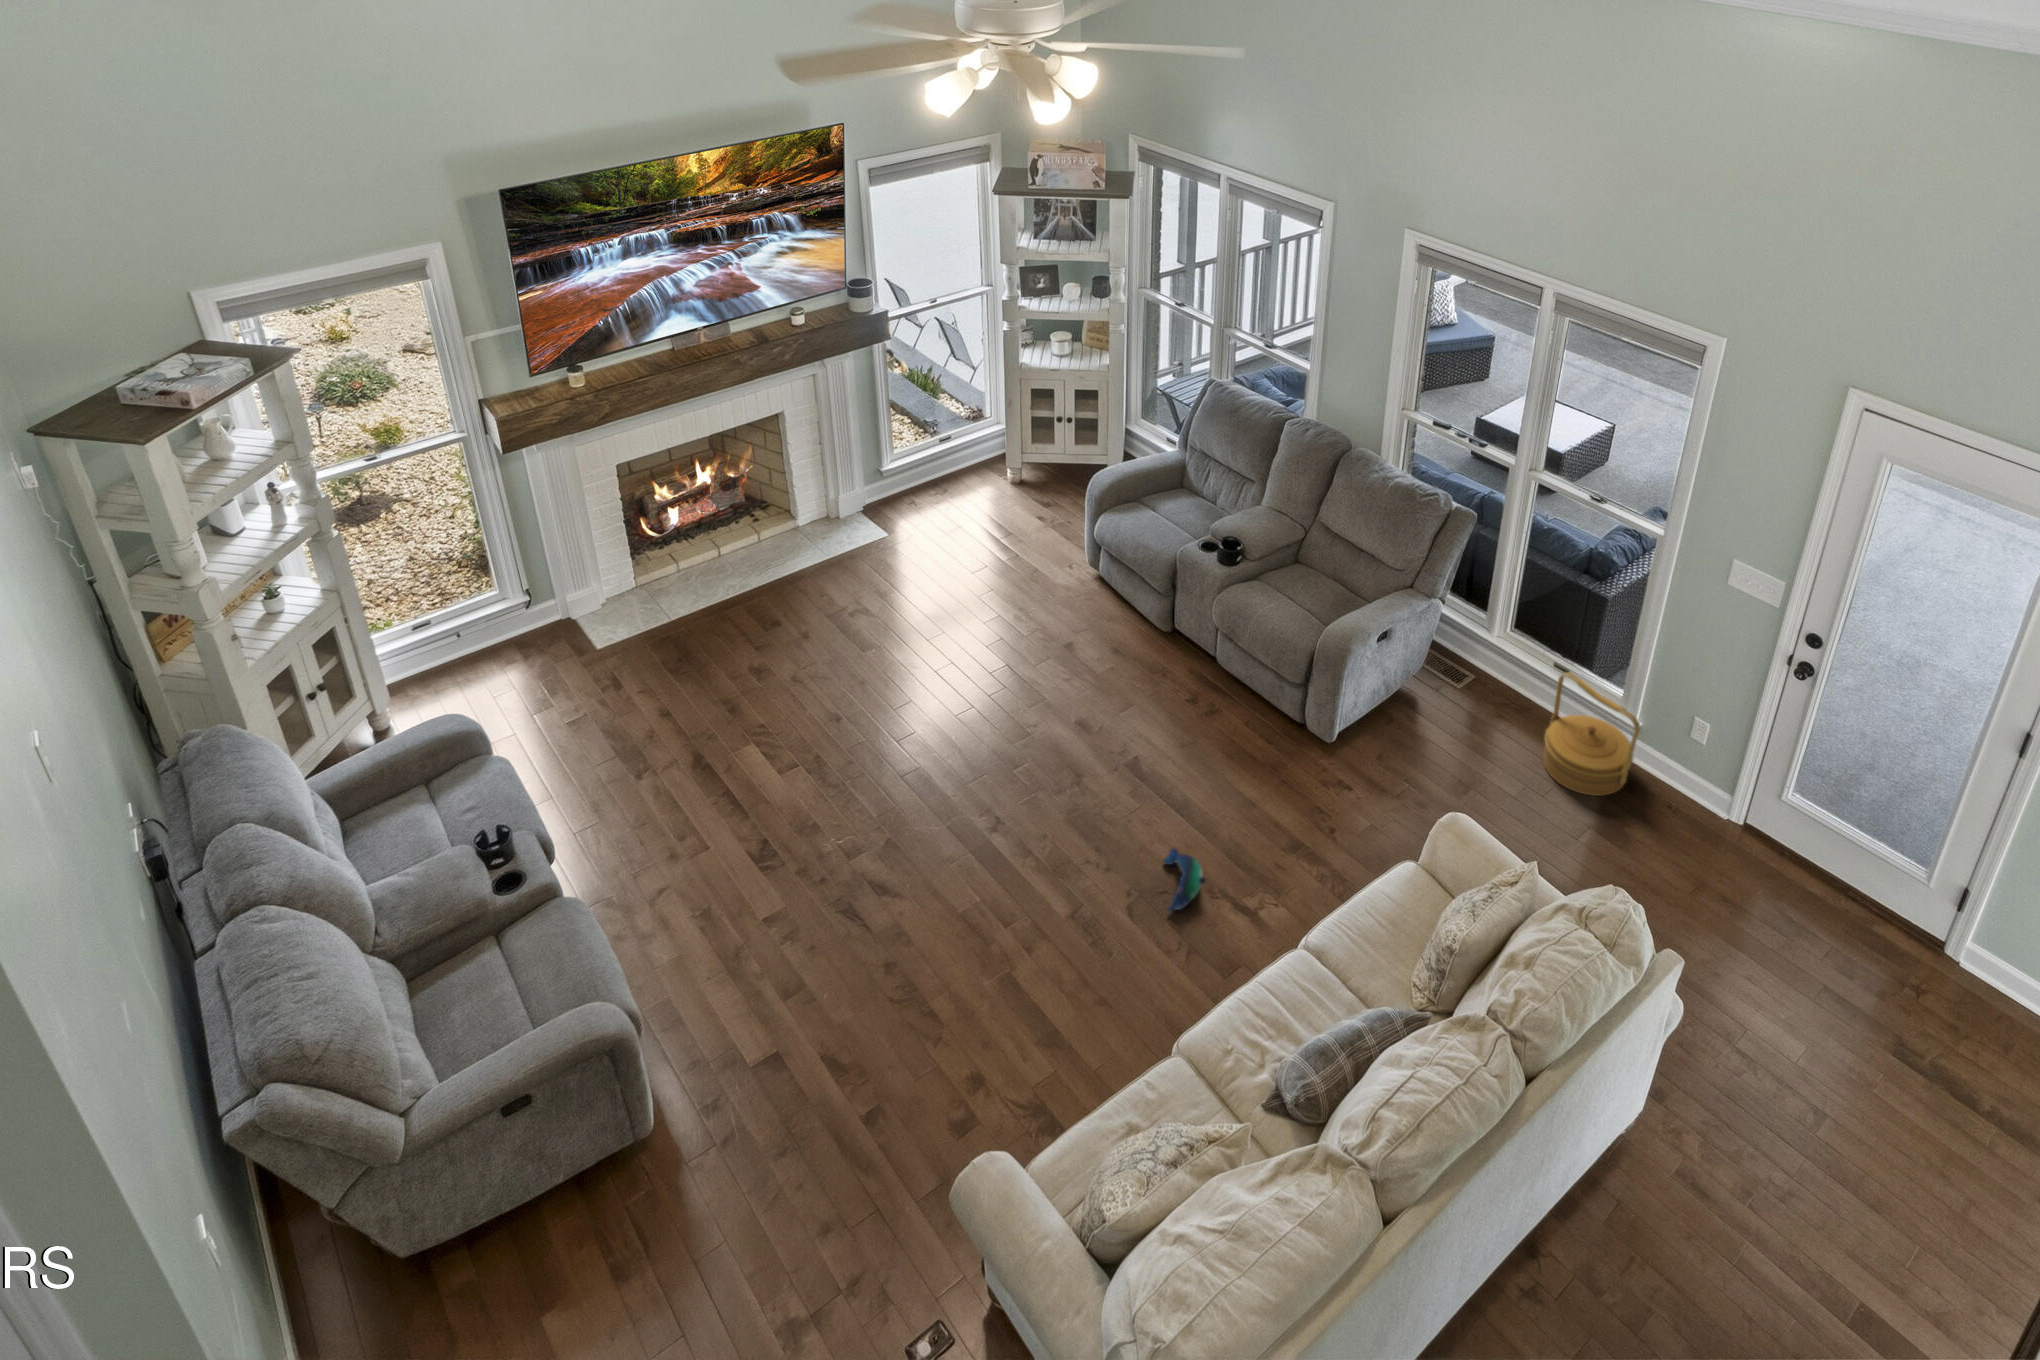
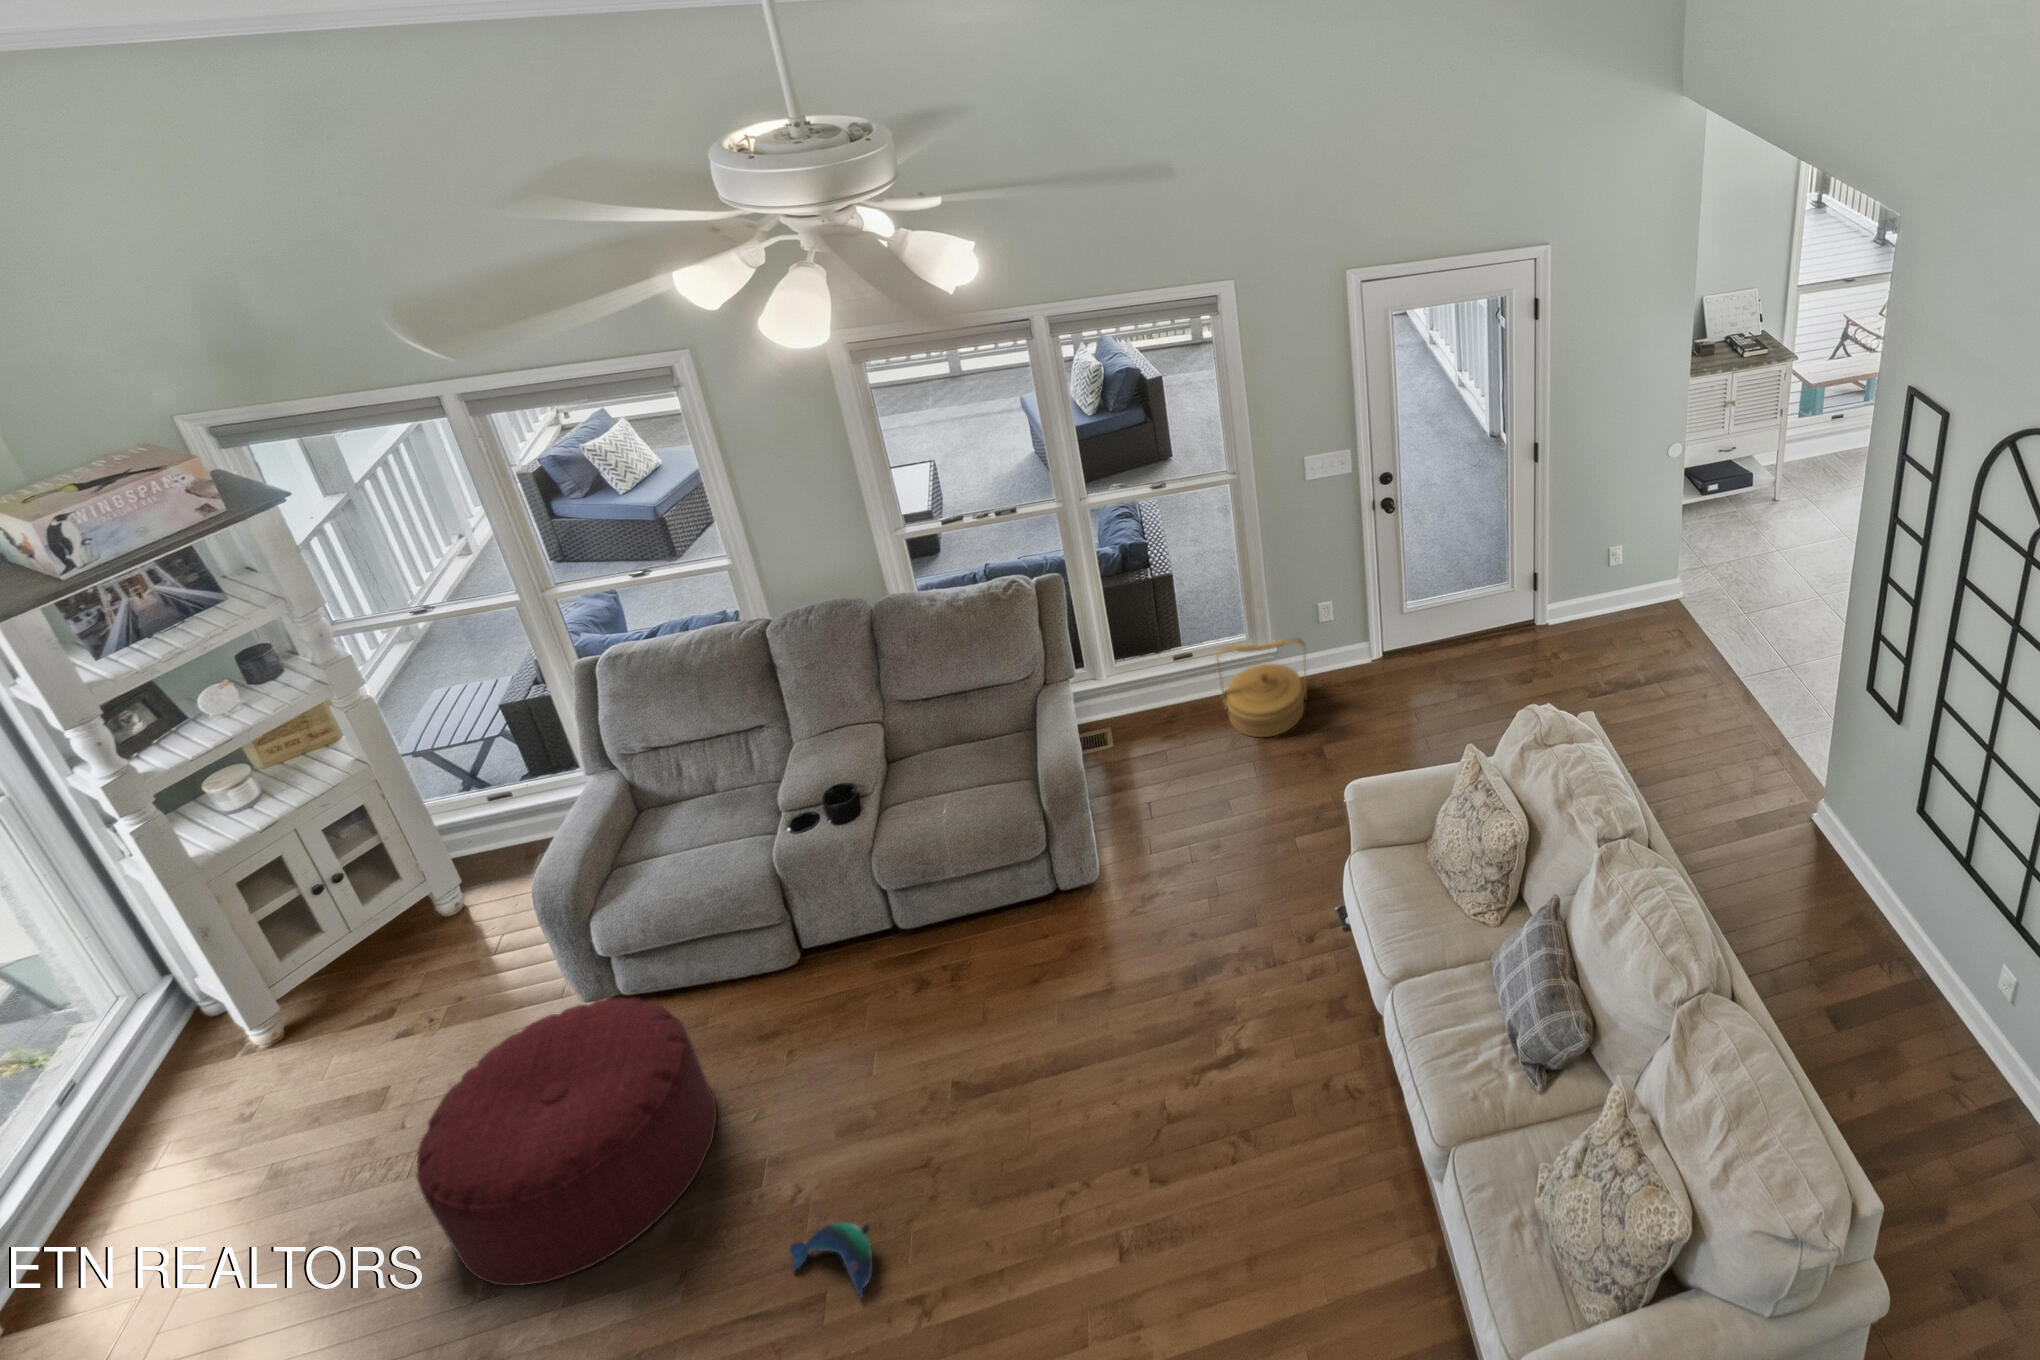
ottoman: none [920,533,1067,677] -> present [416,997,717,1286]
plush toy: present [1164,849,1206,912] -> present [790,1222,872,1298]

